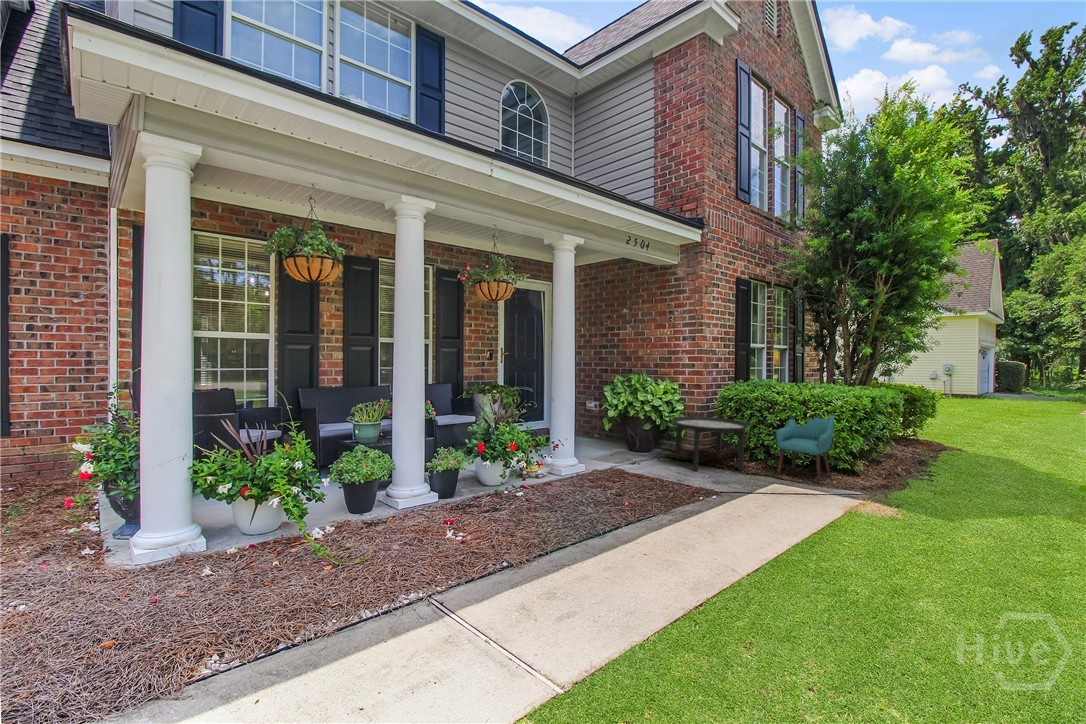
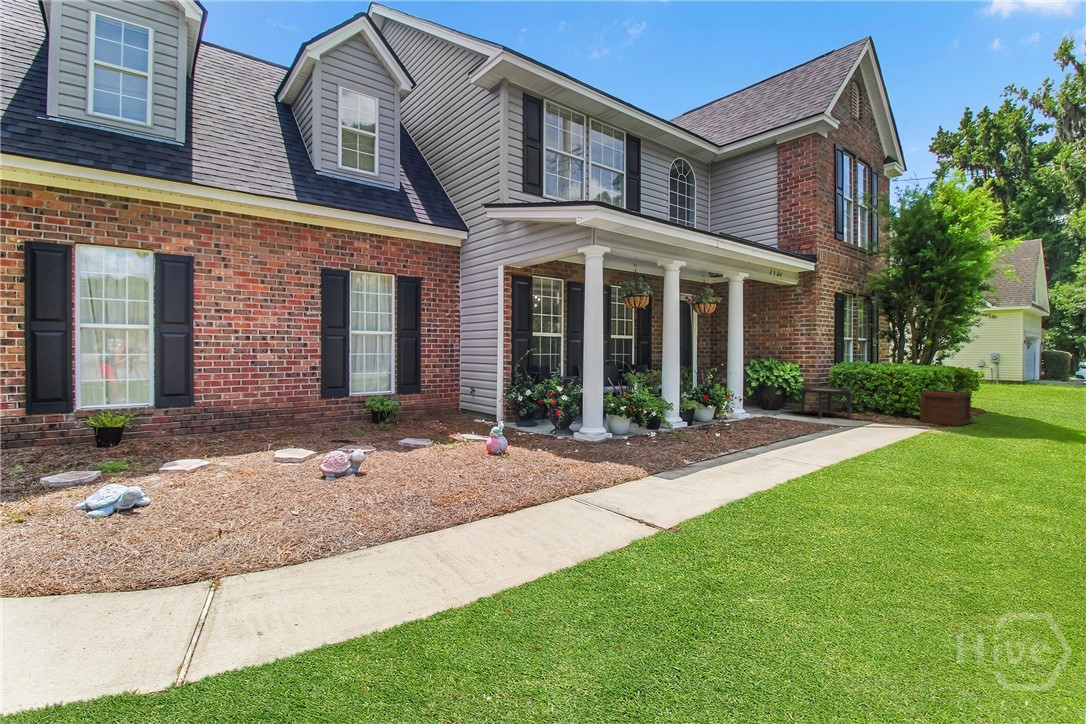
chair: present [776,415,834,484] -> none [872,379,910,423]
wooden crate: none [849,429,930,495] -> present [920,390,971,426]

